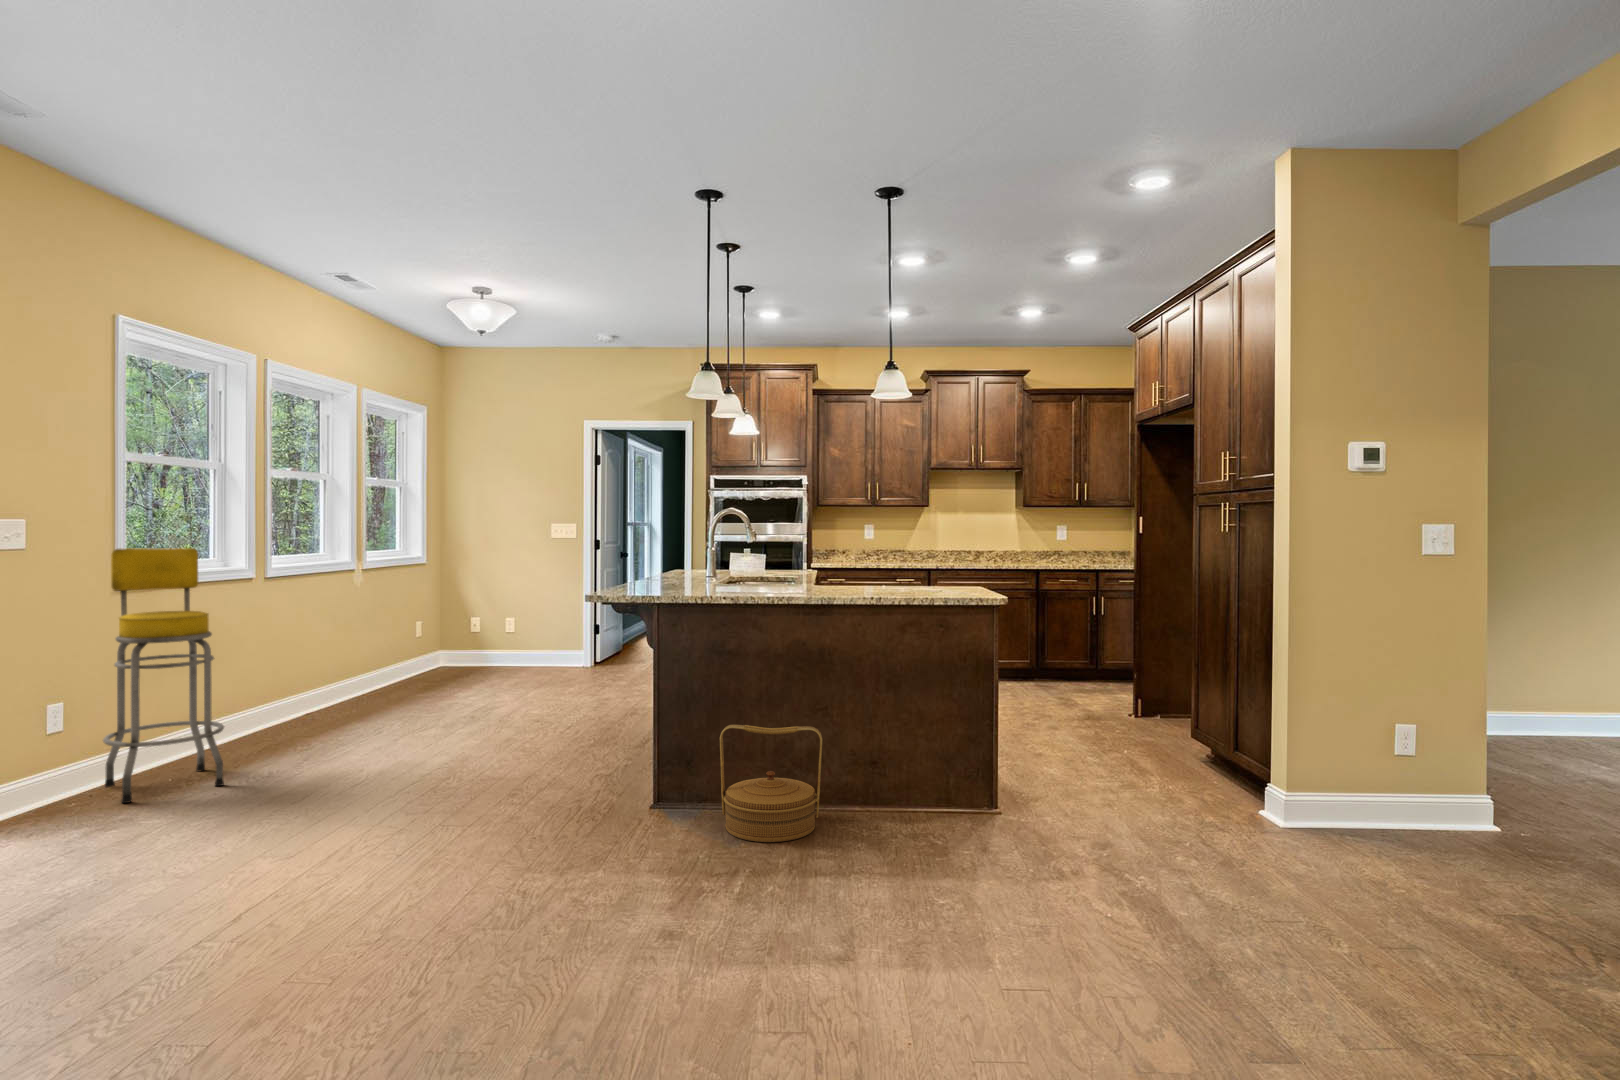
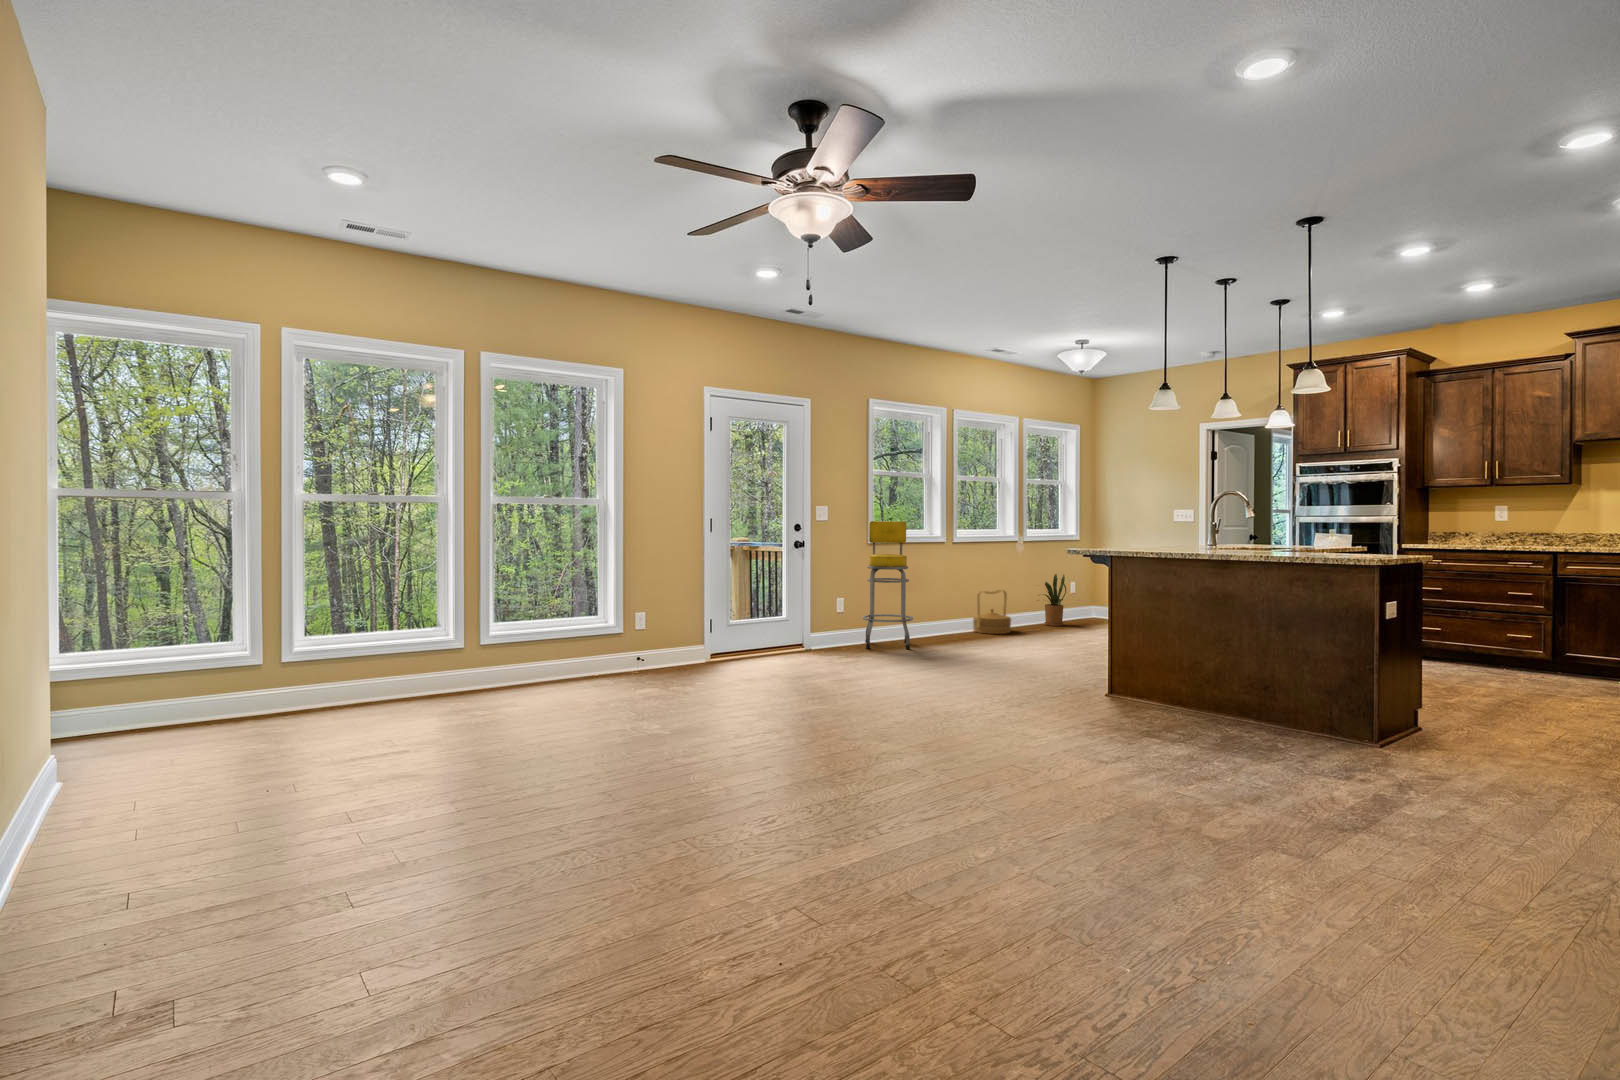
house plant: none [380,613,434,691] -> present [1038,574,1066,626]
woven basket: present [720,725,823,842] -> present [973,590,1011,634]

